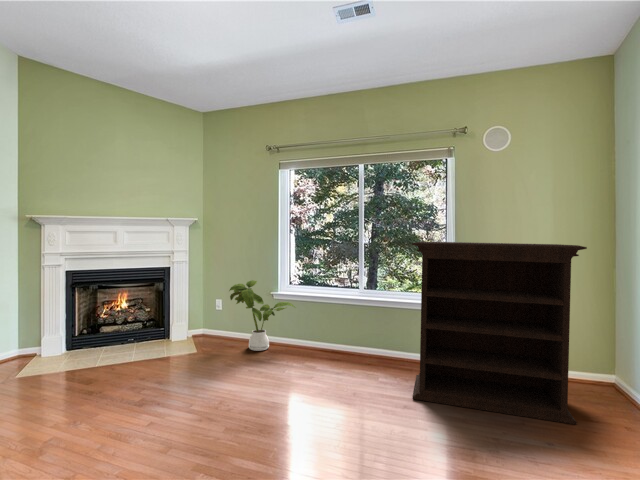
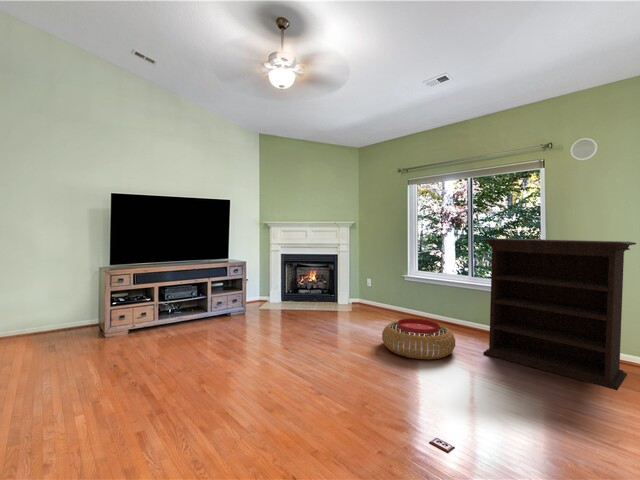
house plant: present [229,280,295,351] -> none [370,265,419,315]
pouf: none [277,362,386,436] -> present [382,318,455,359]

